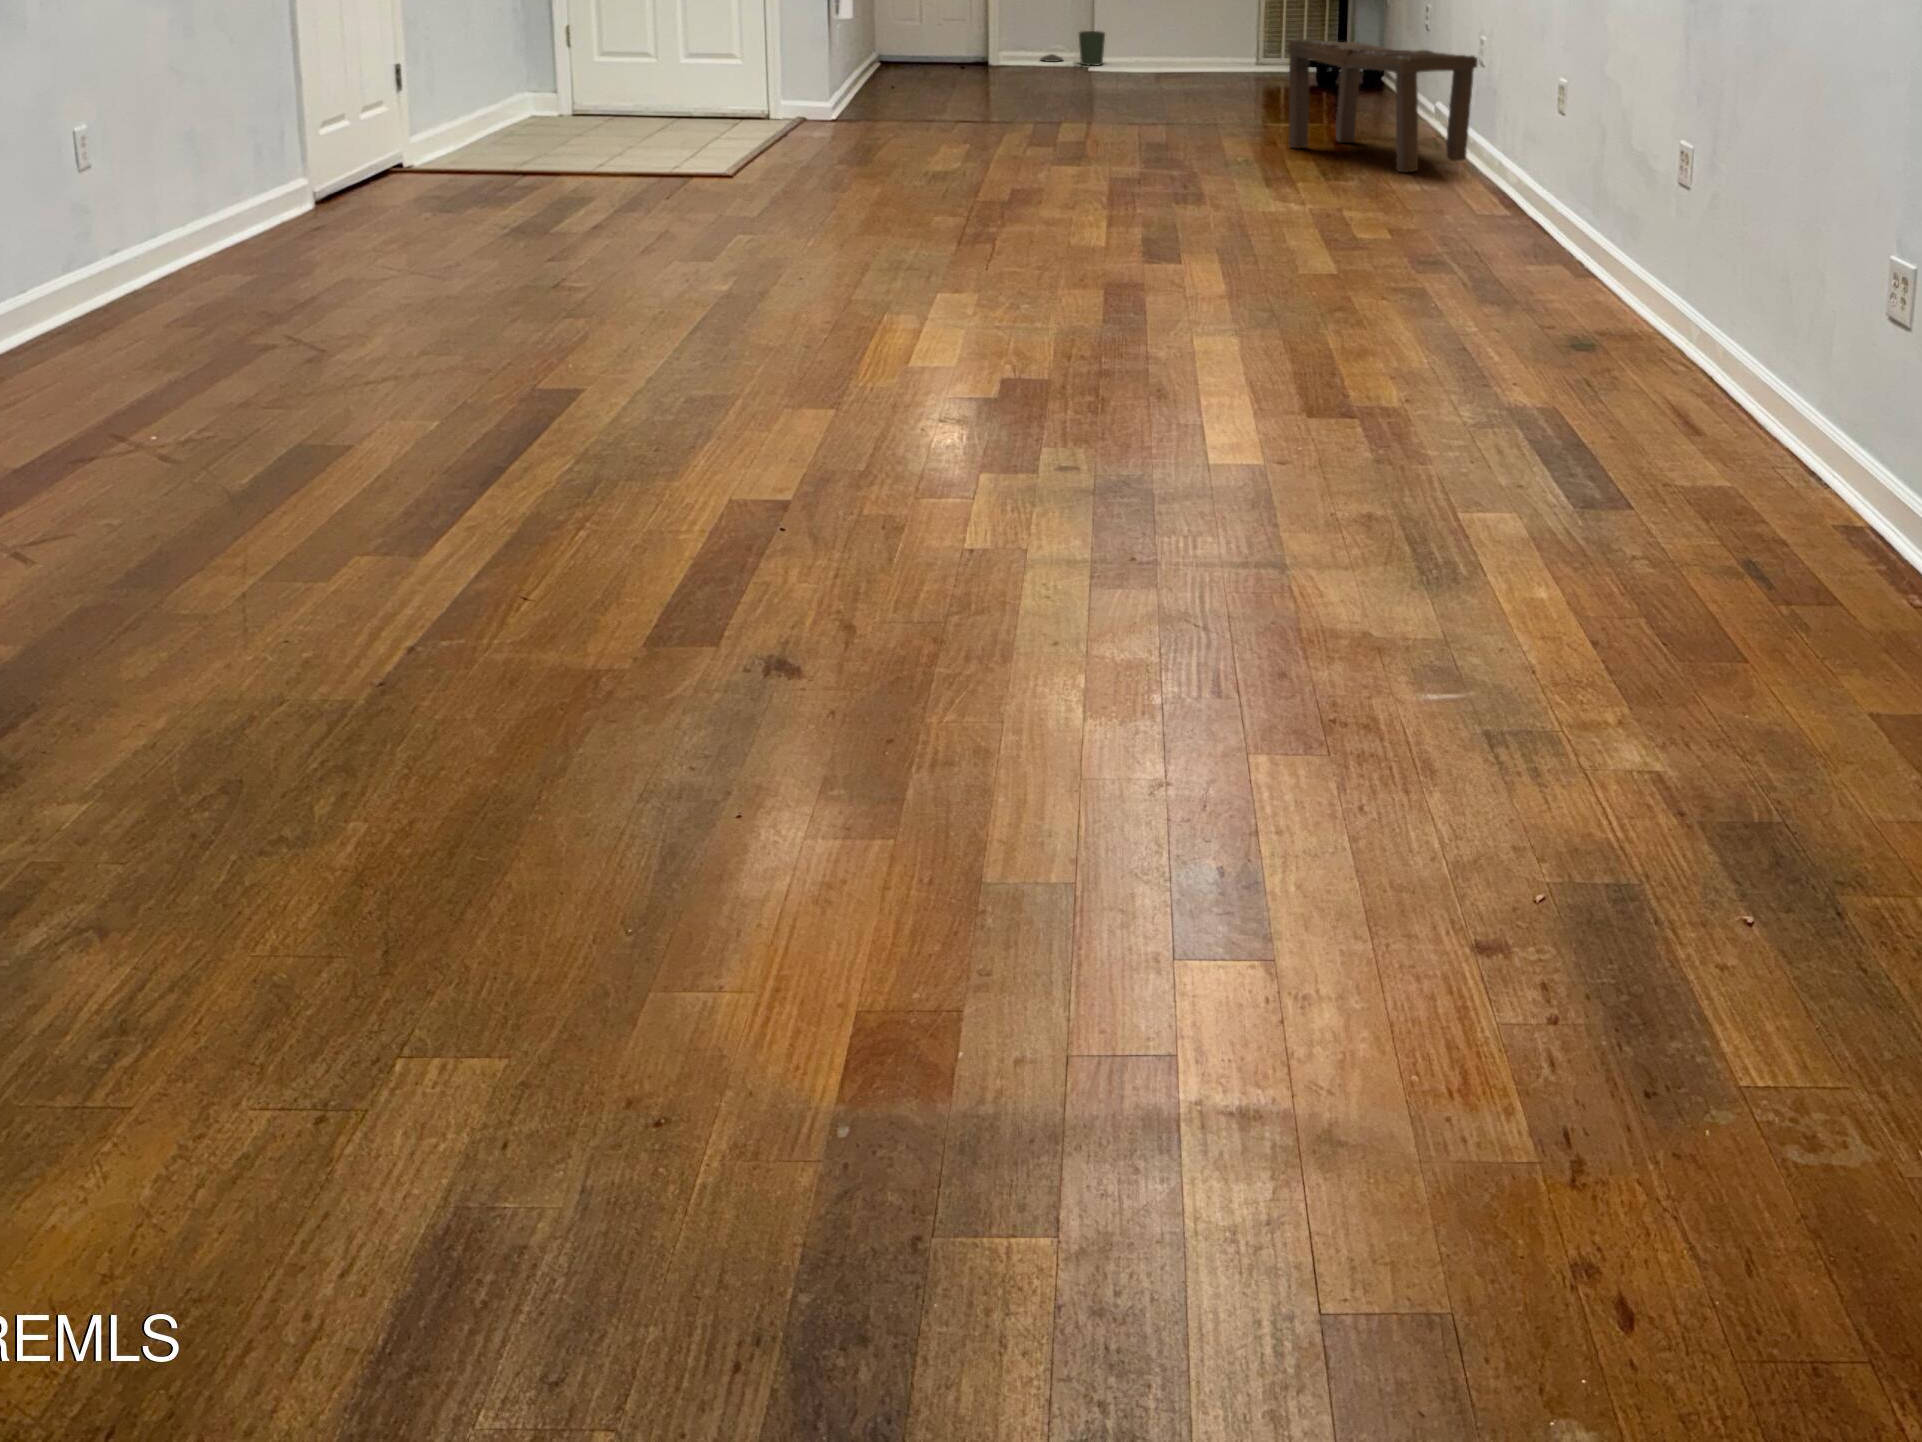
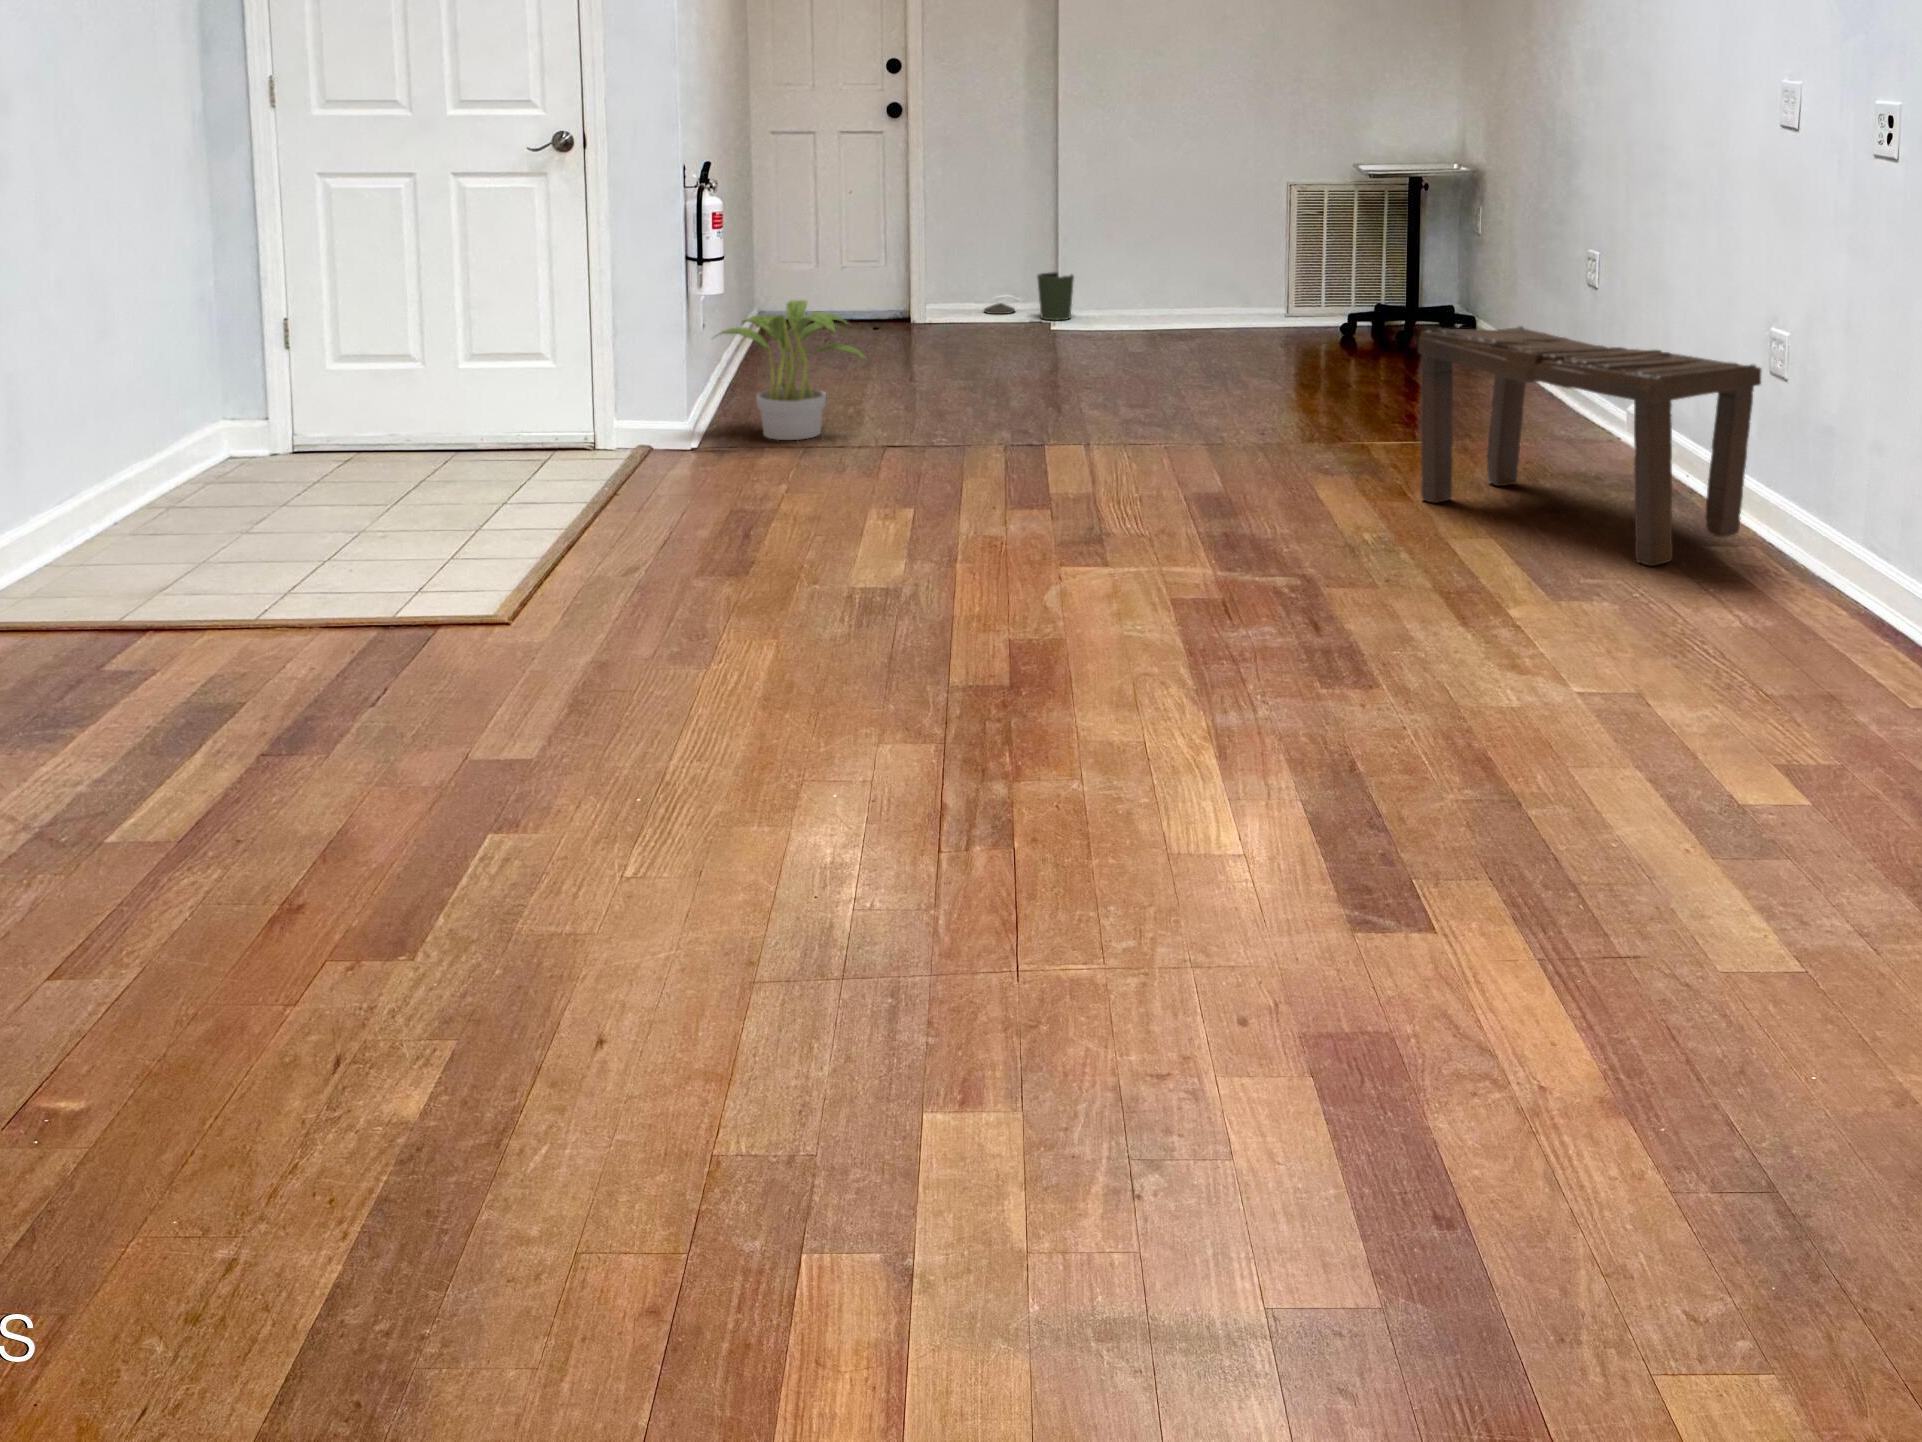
potted plant: none [843,26,947,117] -> present [720,300,866,440]

